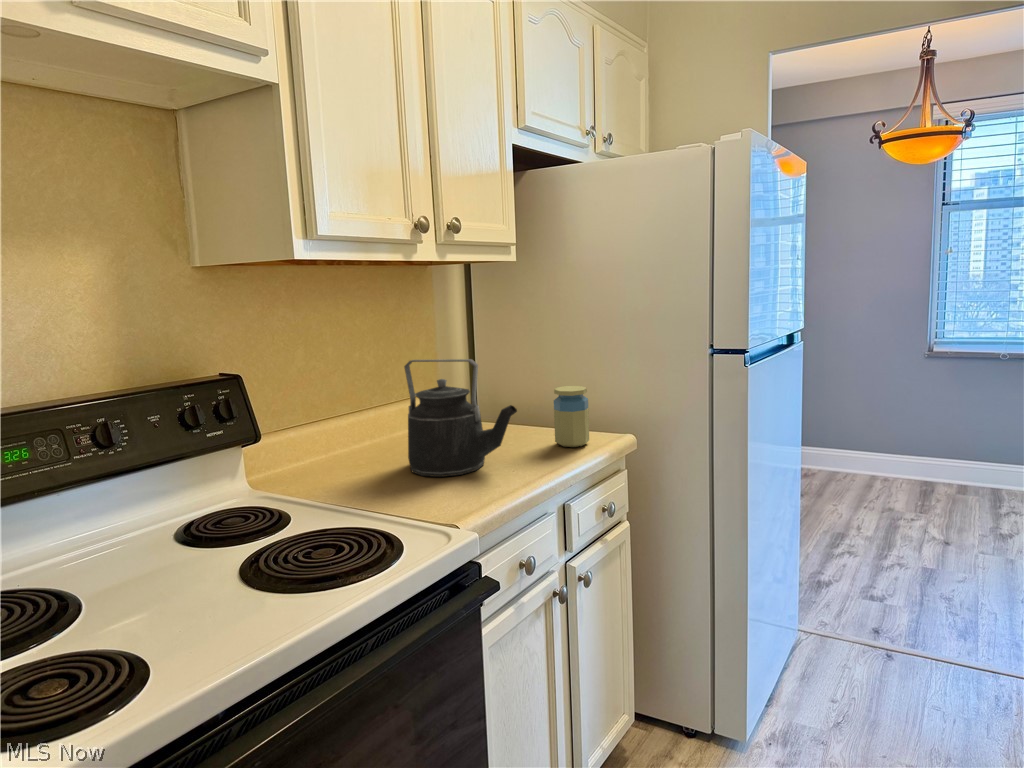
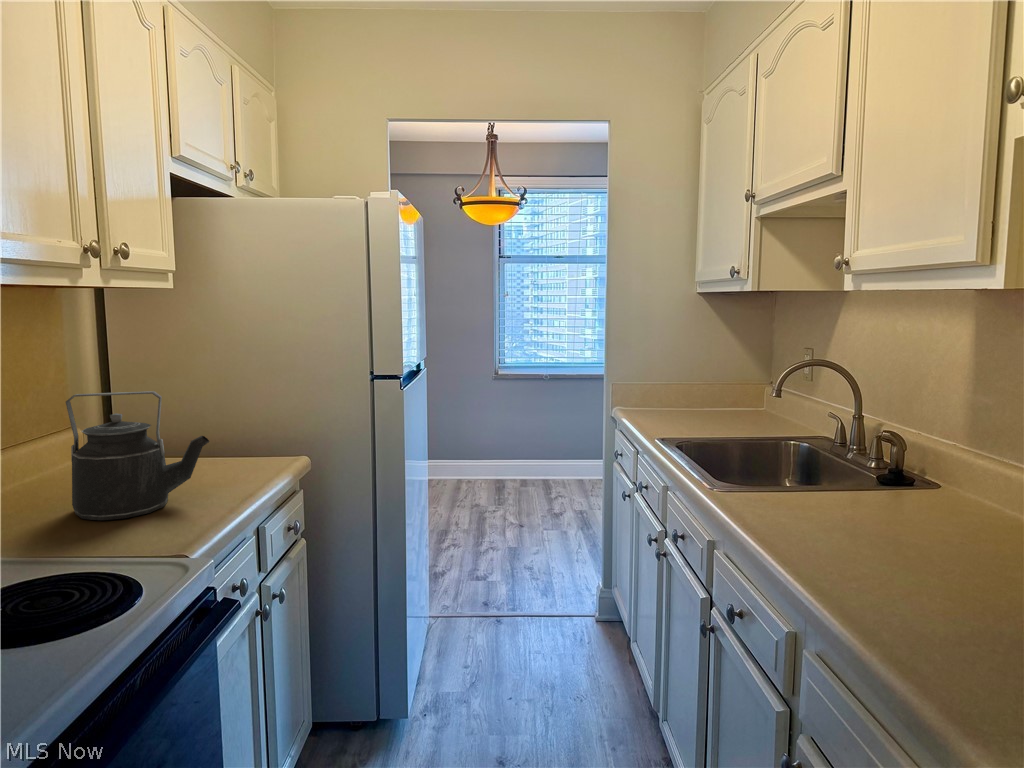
jar: present [554,386,589,447] -> none [232,414,268,474]

